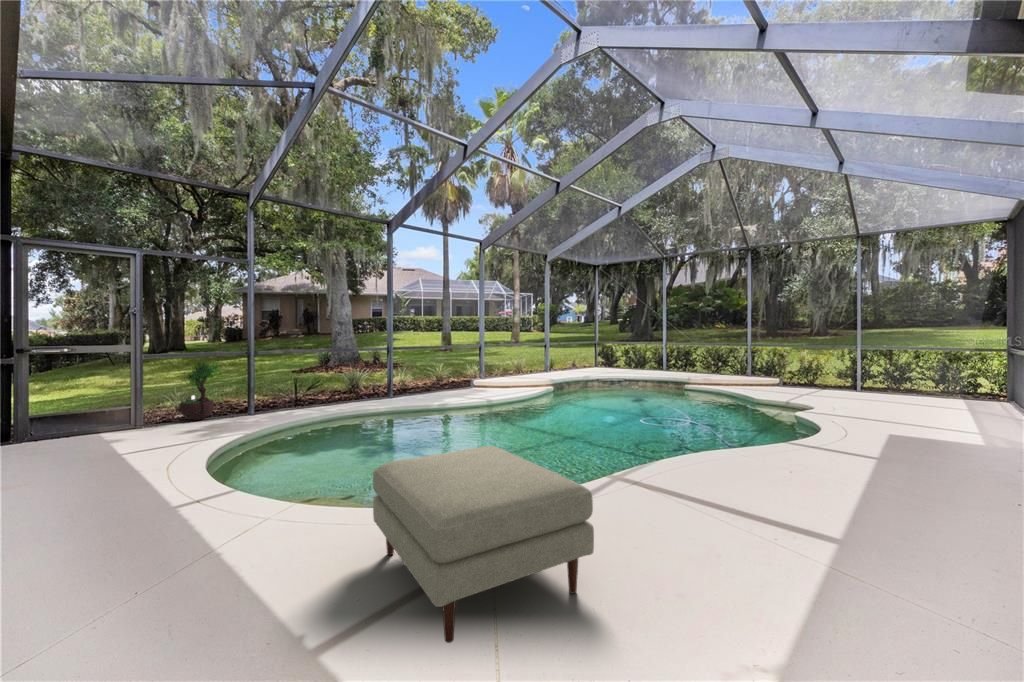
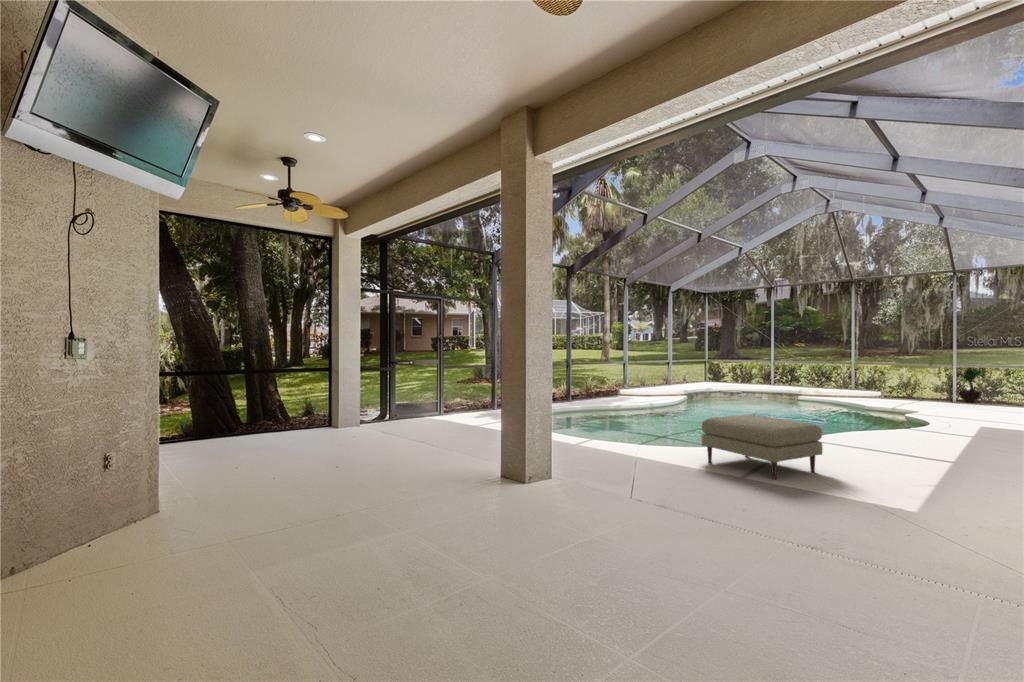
potted tree: present [180,362,219,420] -> present [959,367,981,402]

